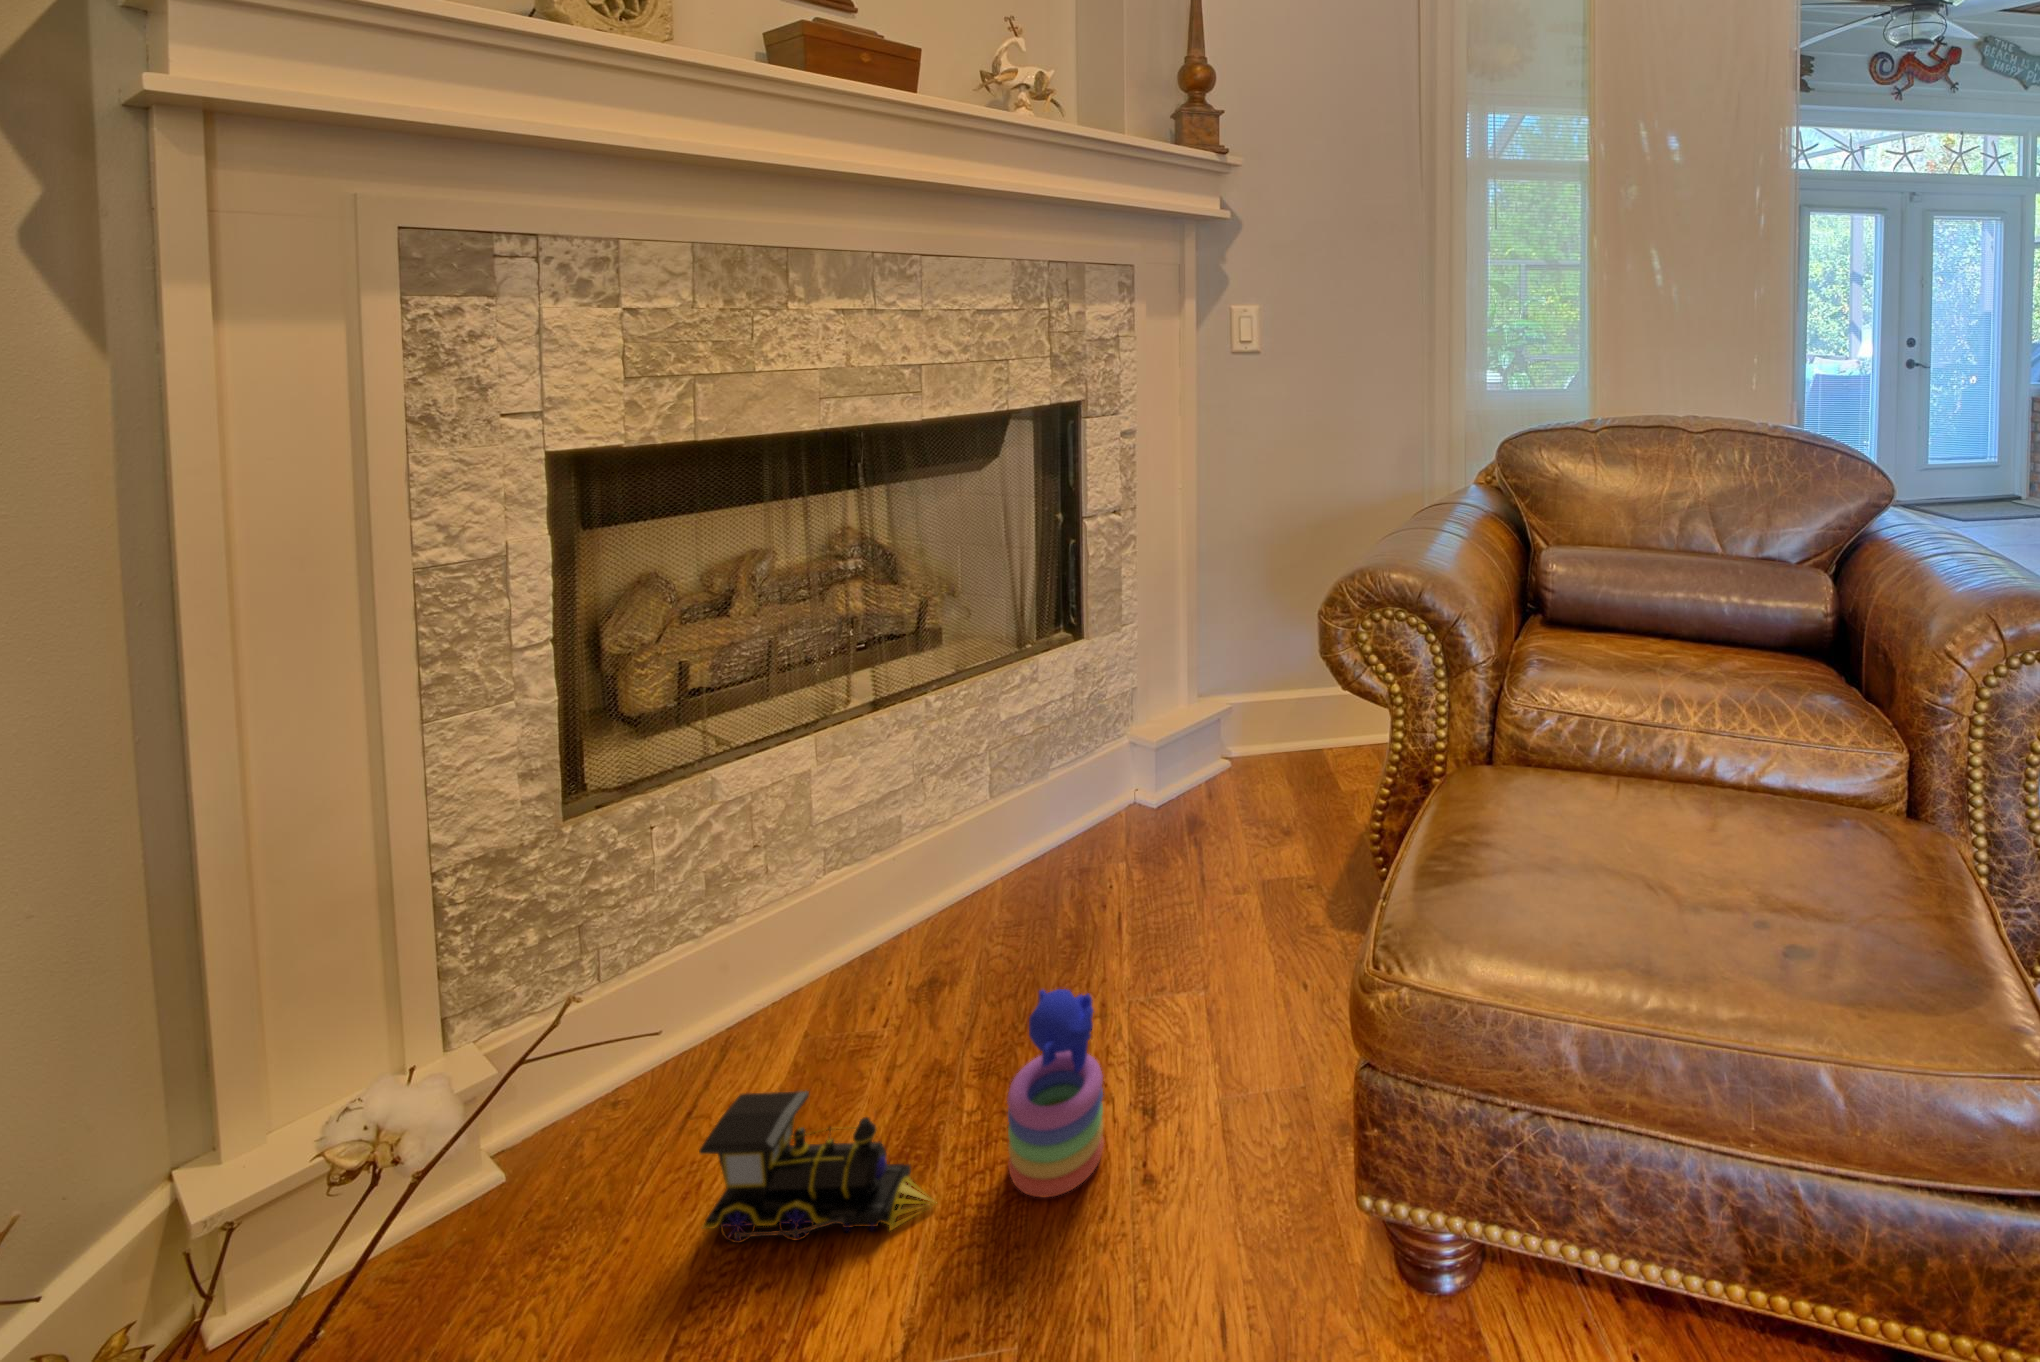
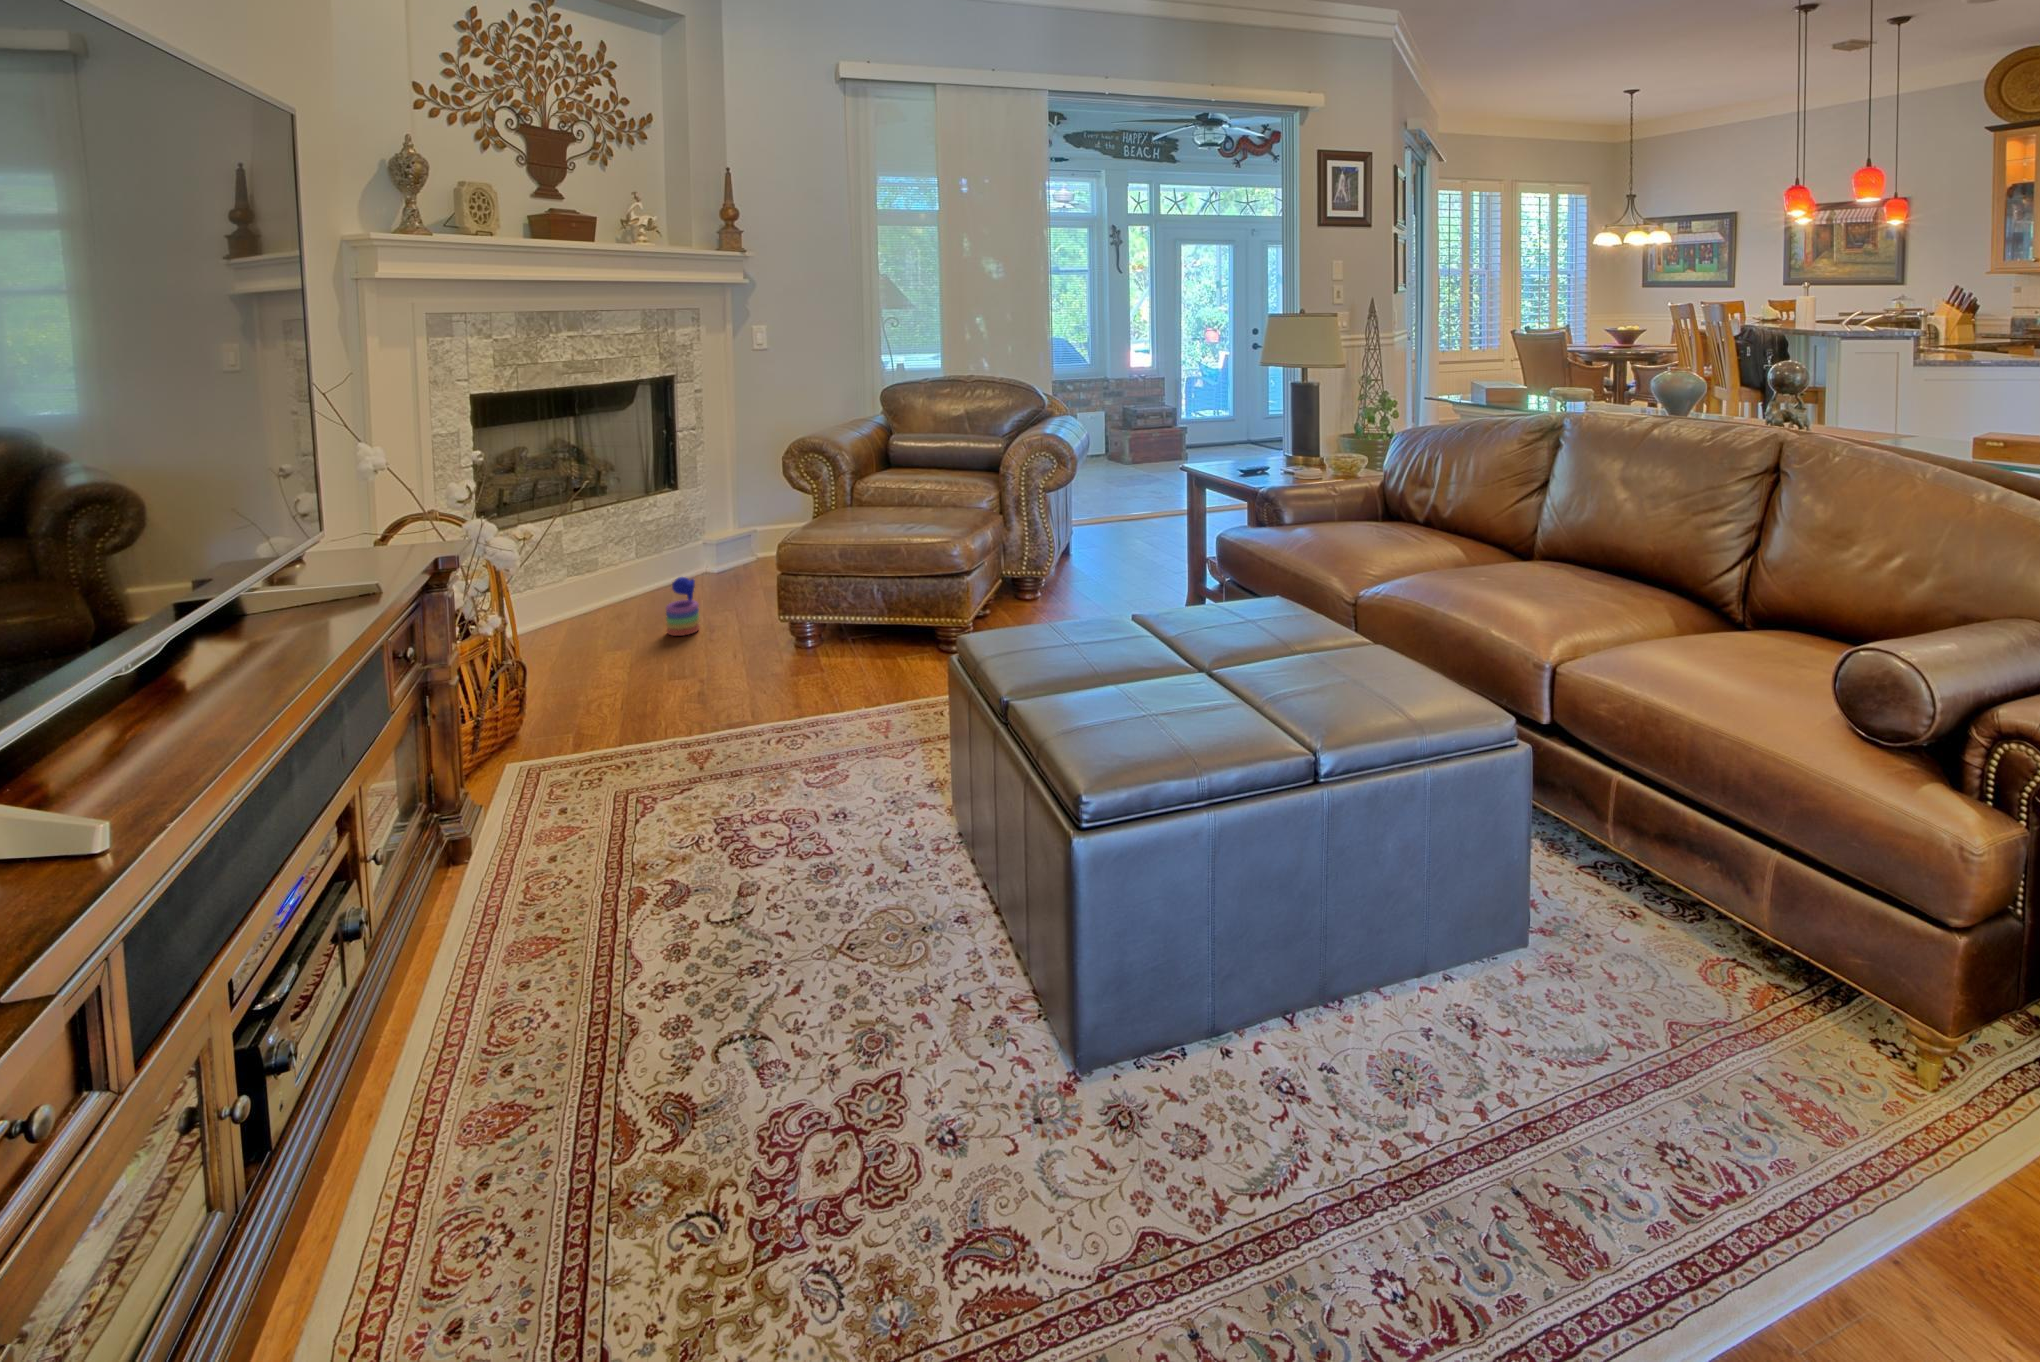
toy train: present [699,1091,937,1243] -> none [564,609,643,648]

